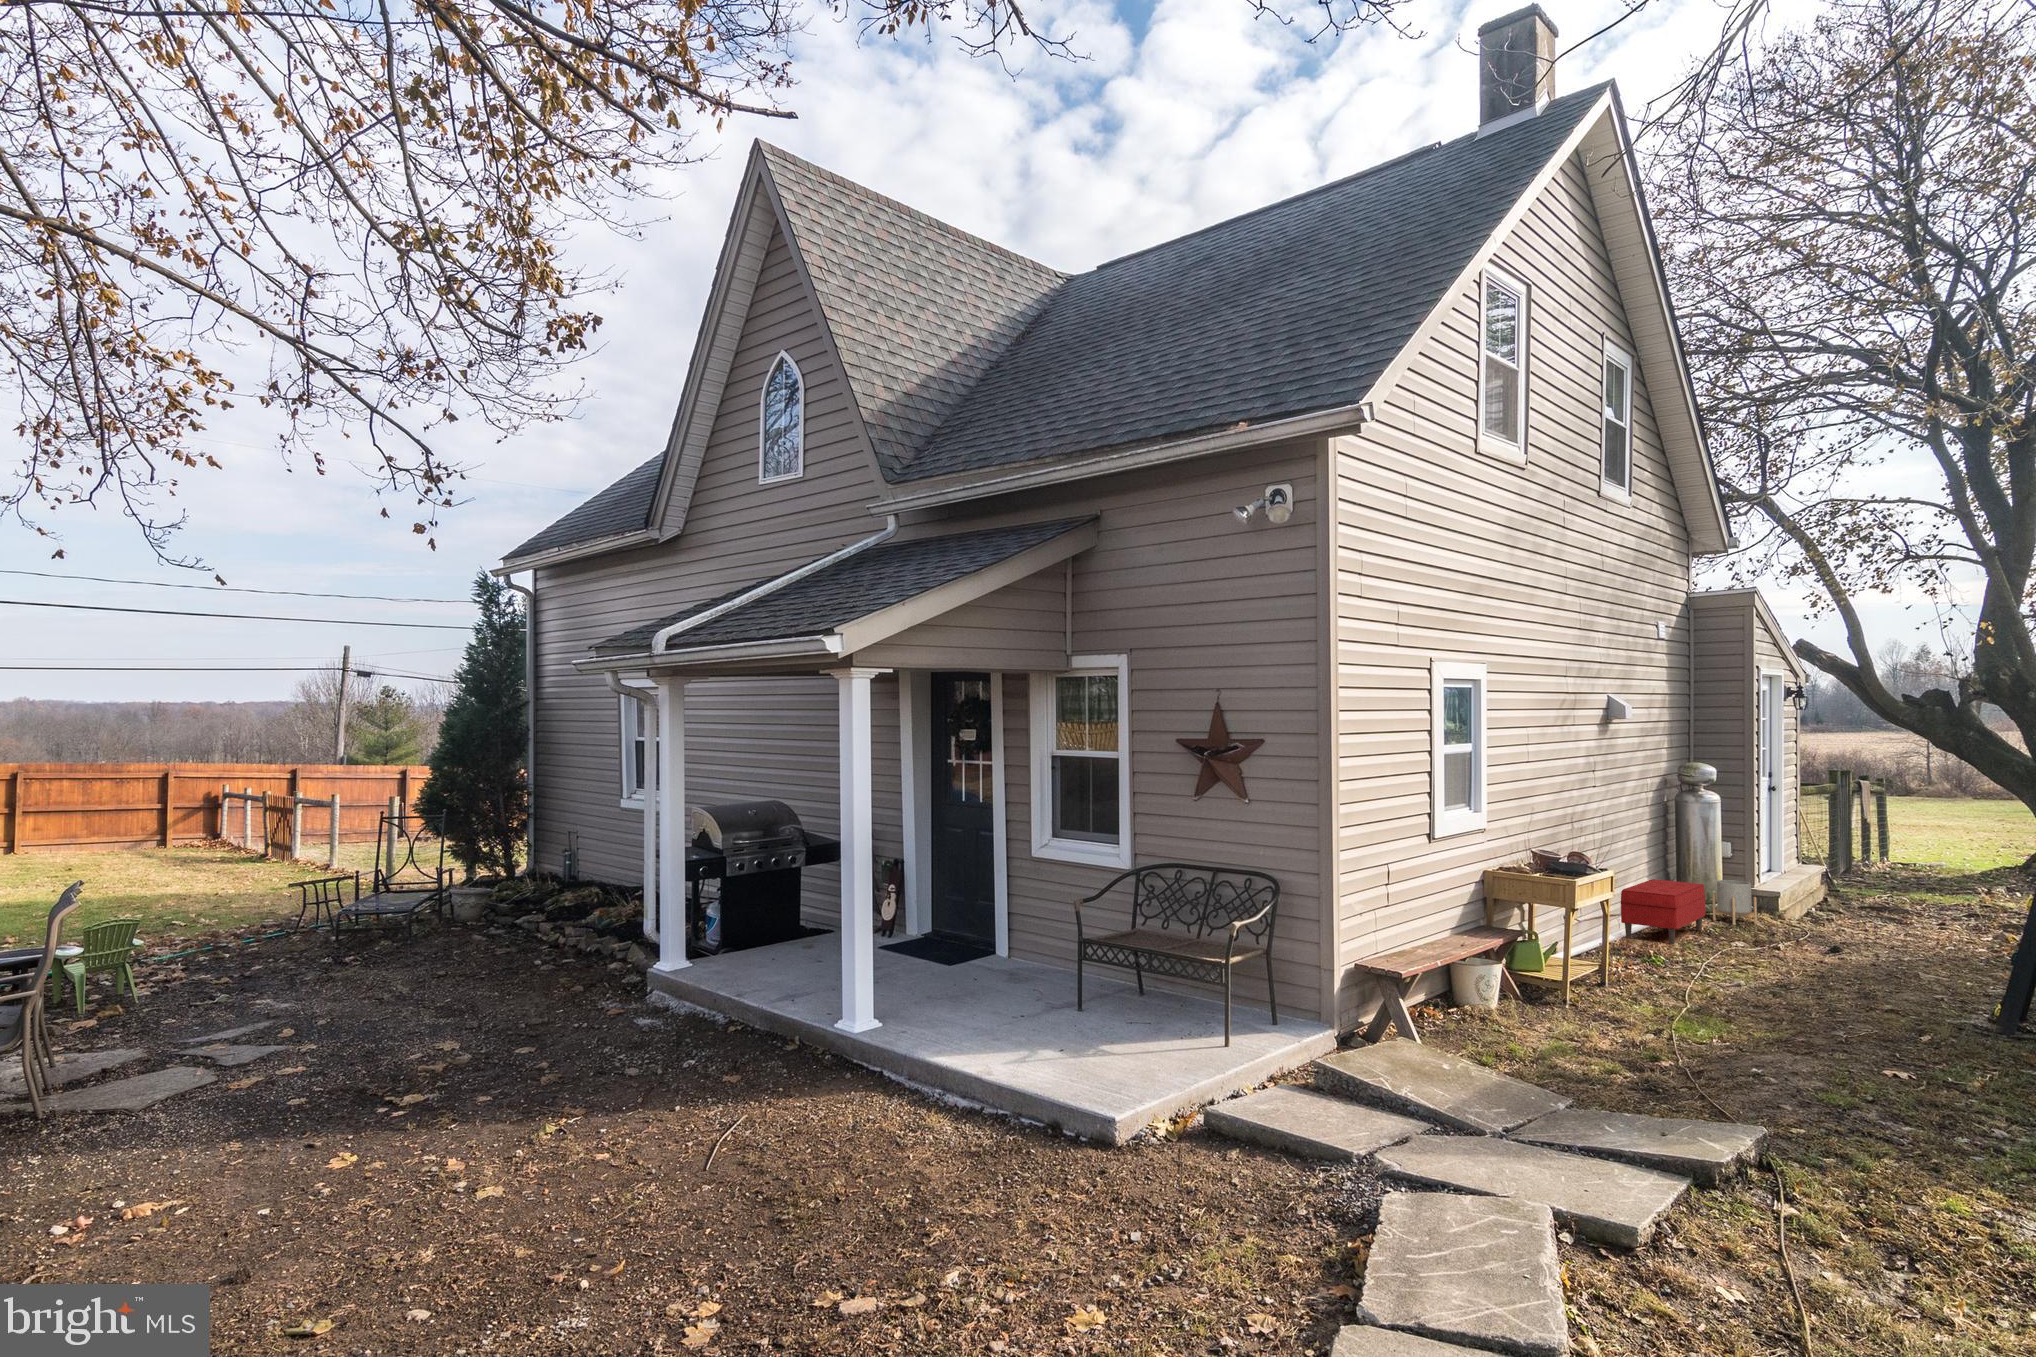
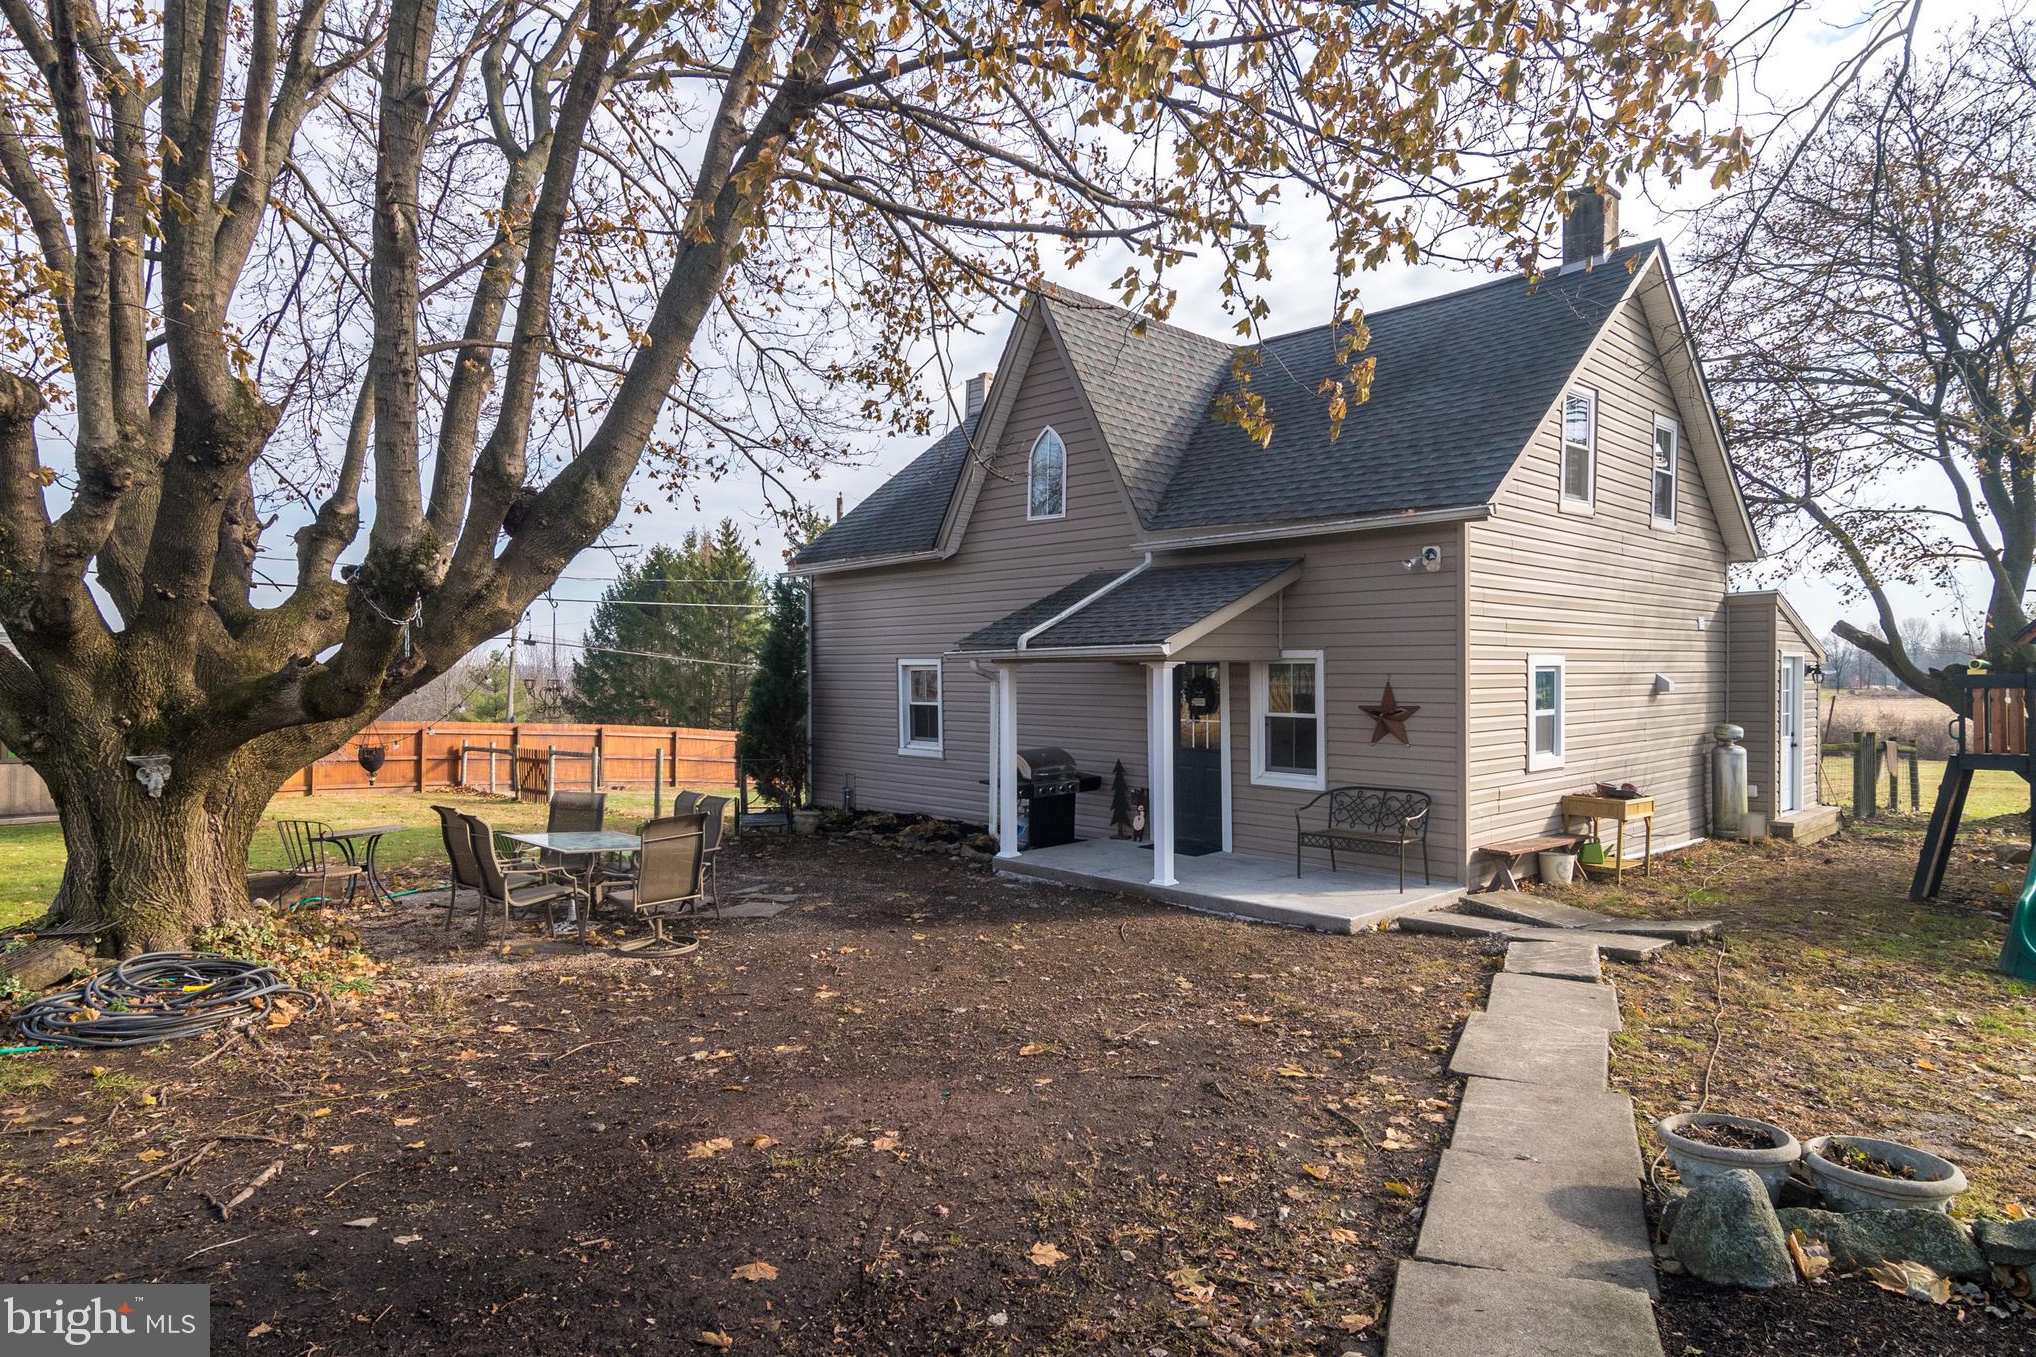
bench: present [1621,879,1706,945] -> none [1663,811,1728,855]

